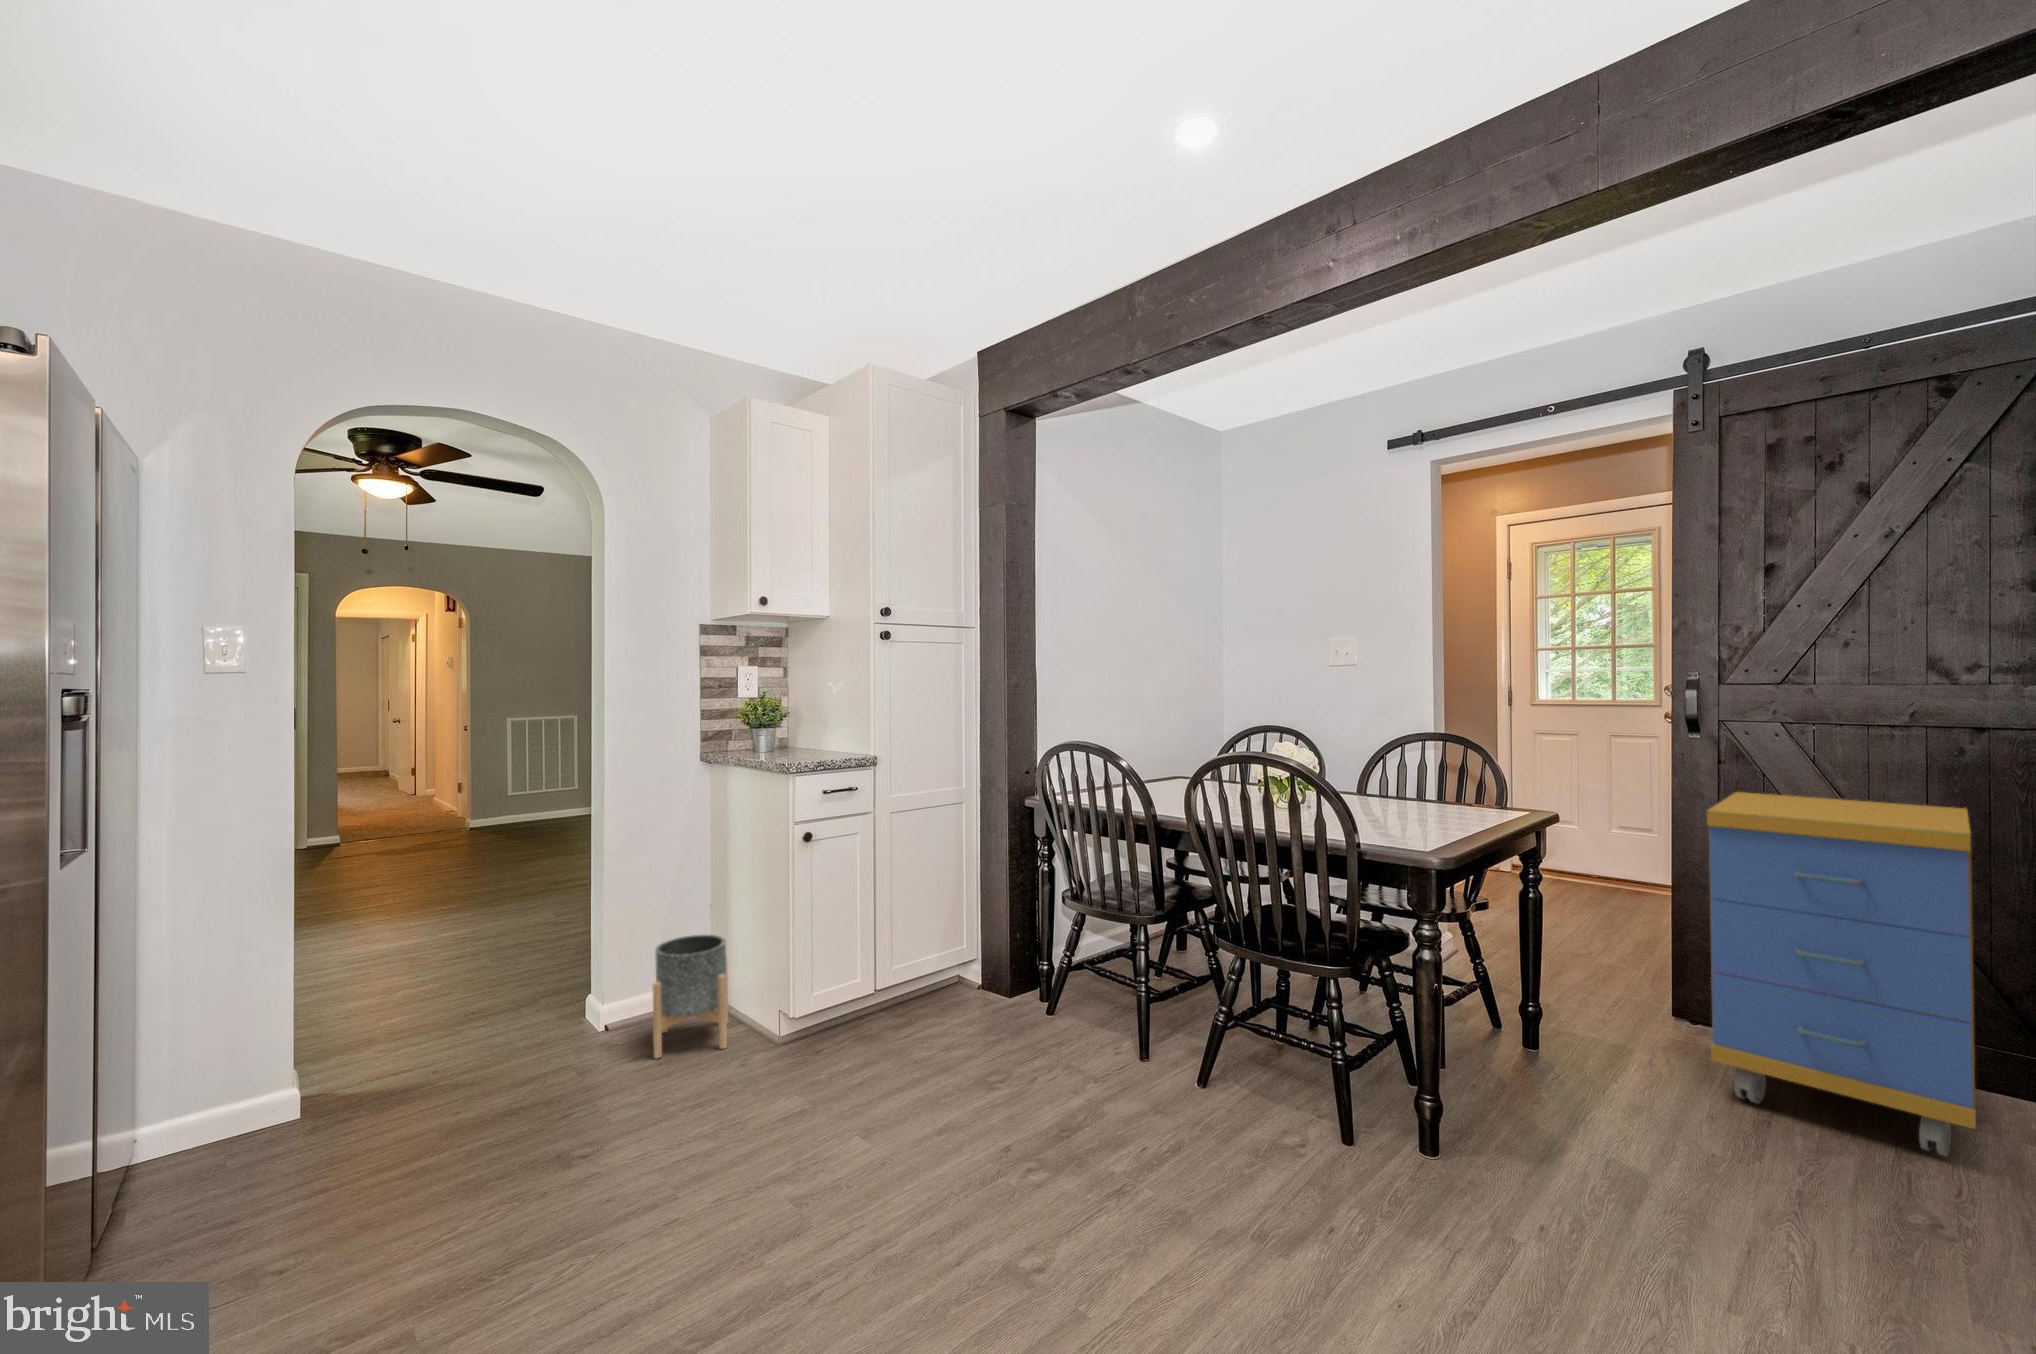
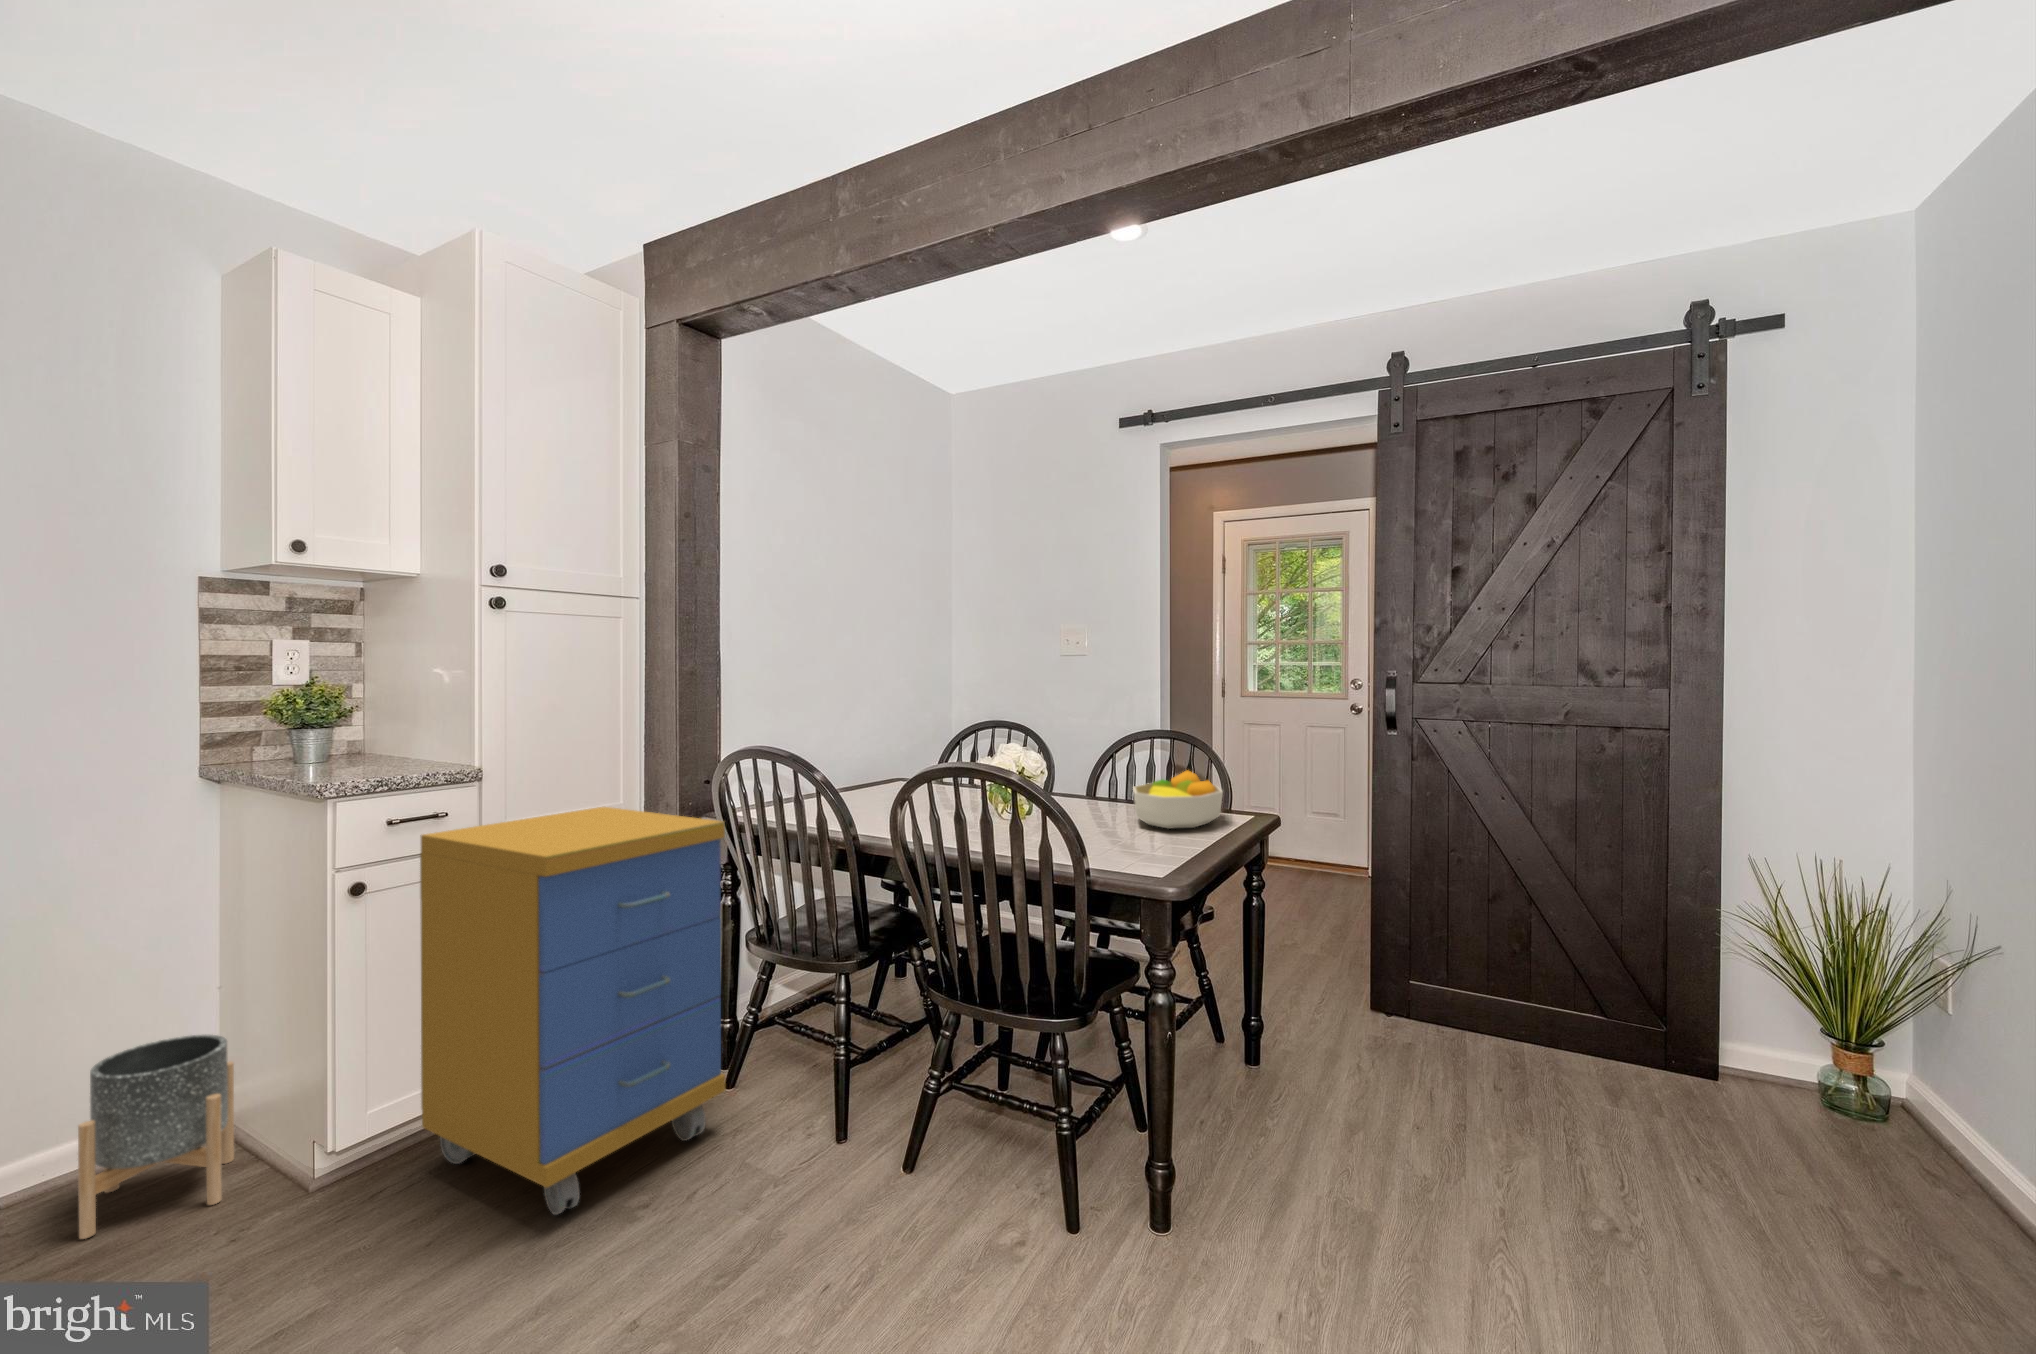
fruit bowl: none [1403,769,1495,822] -> present [1133,770,1223,829]
storage cabinet: present [1707,792,1976,1156] -> present [420,807,726,1215]

